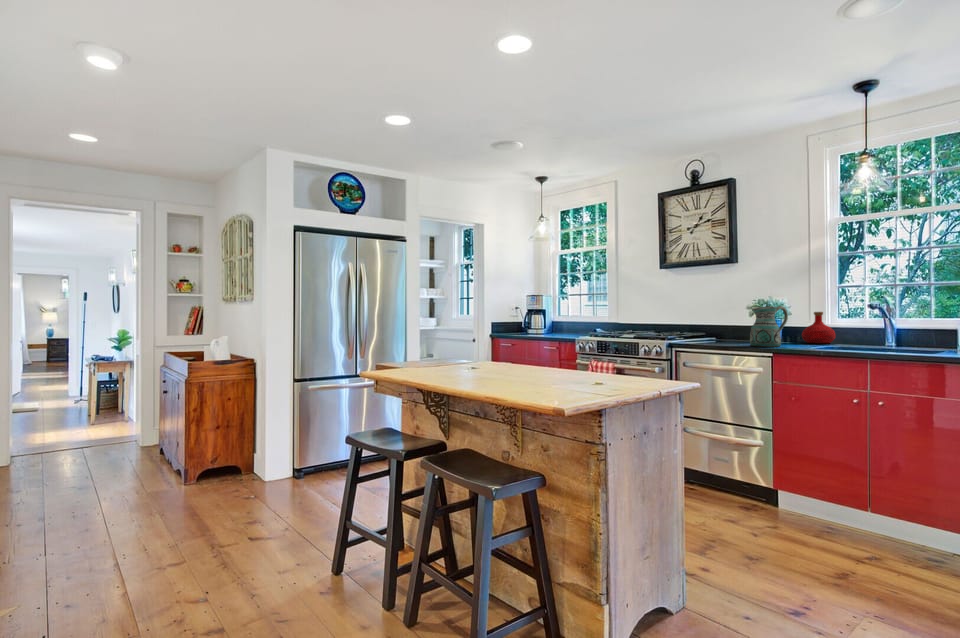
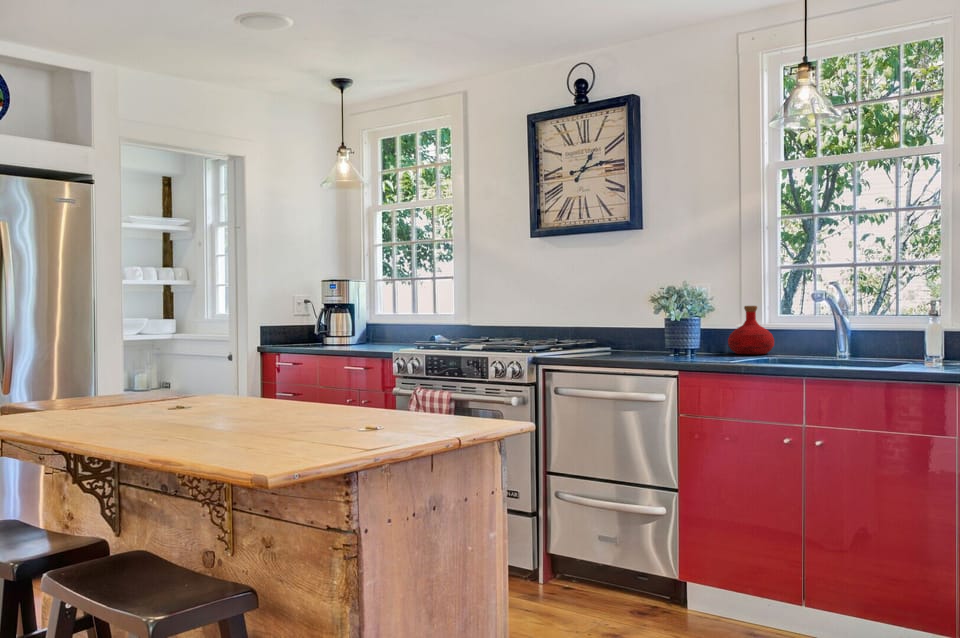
ceramic pitcher: present [750,306,788,347] -> none [651,297,706,360]

